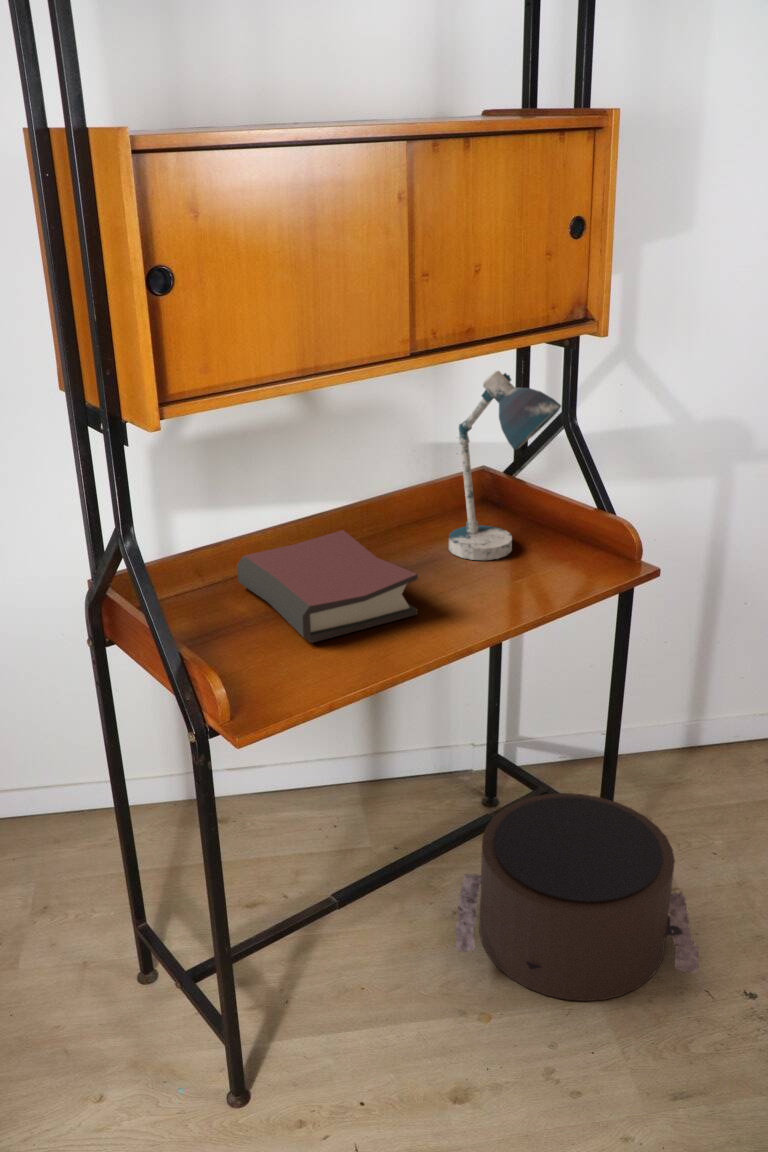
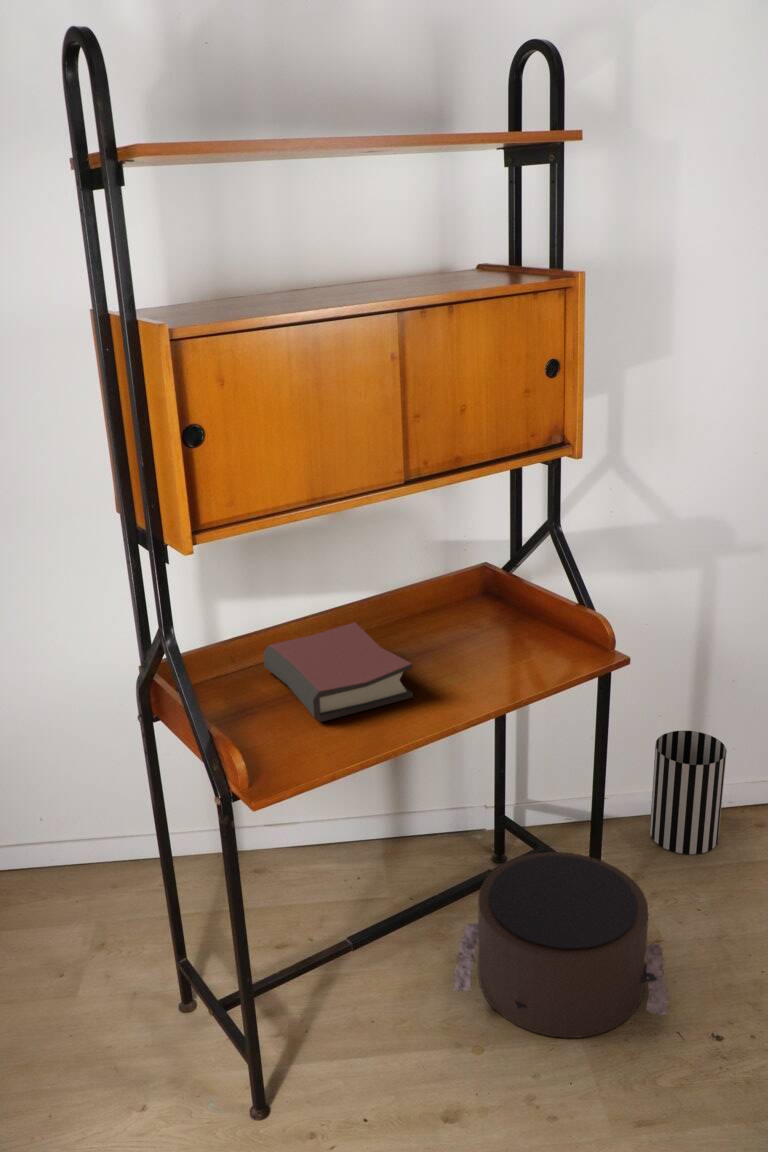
desk lamp: present [449,371,561,560] -> none [447,491,536,648]
wastebasket: none [654,659,743,793] -> present [650,731,727,854]

